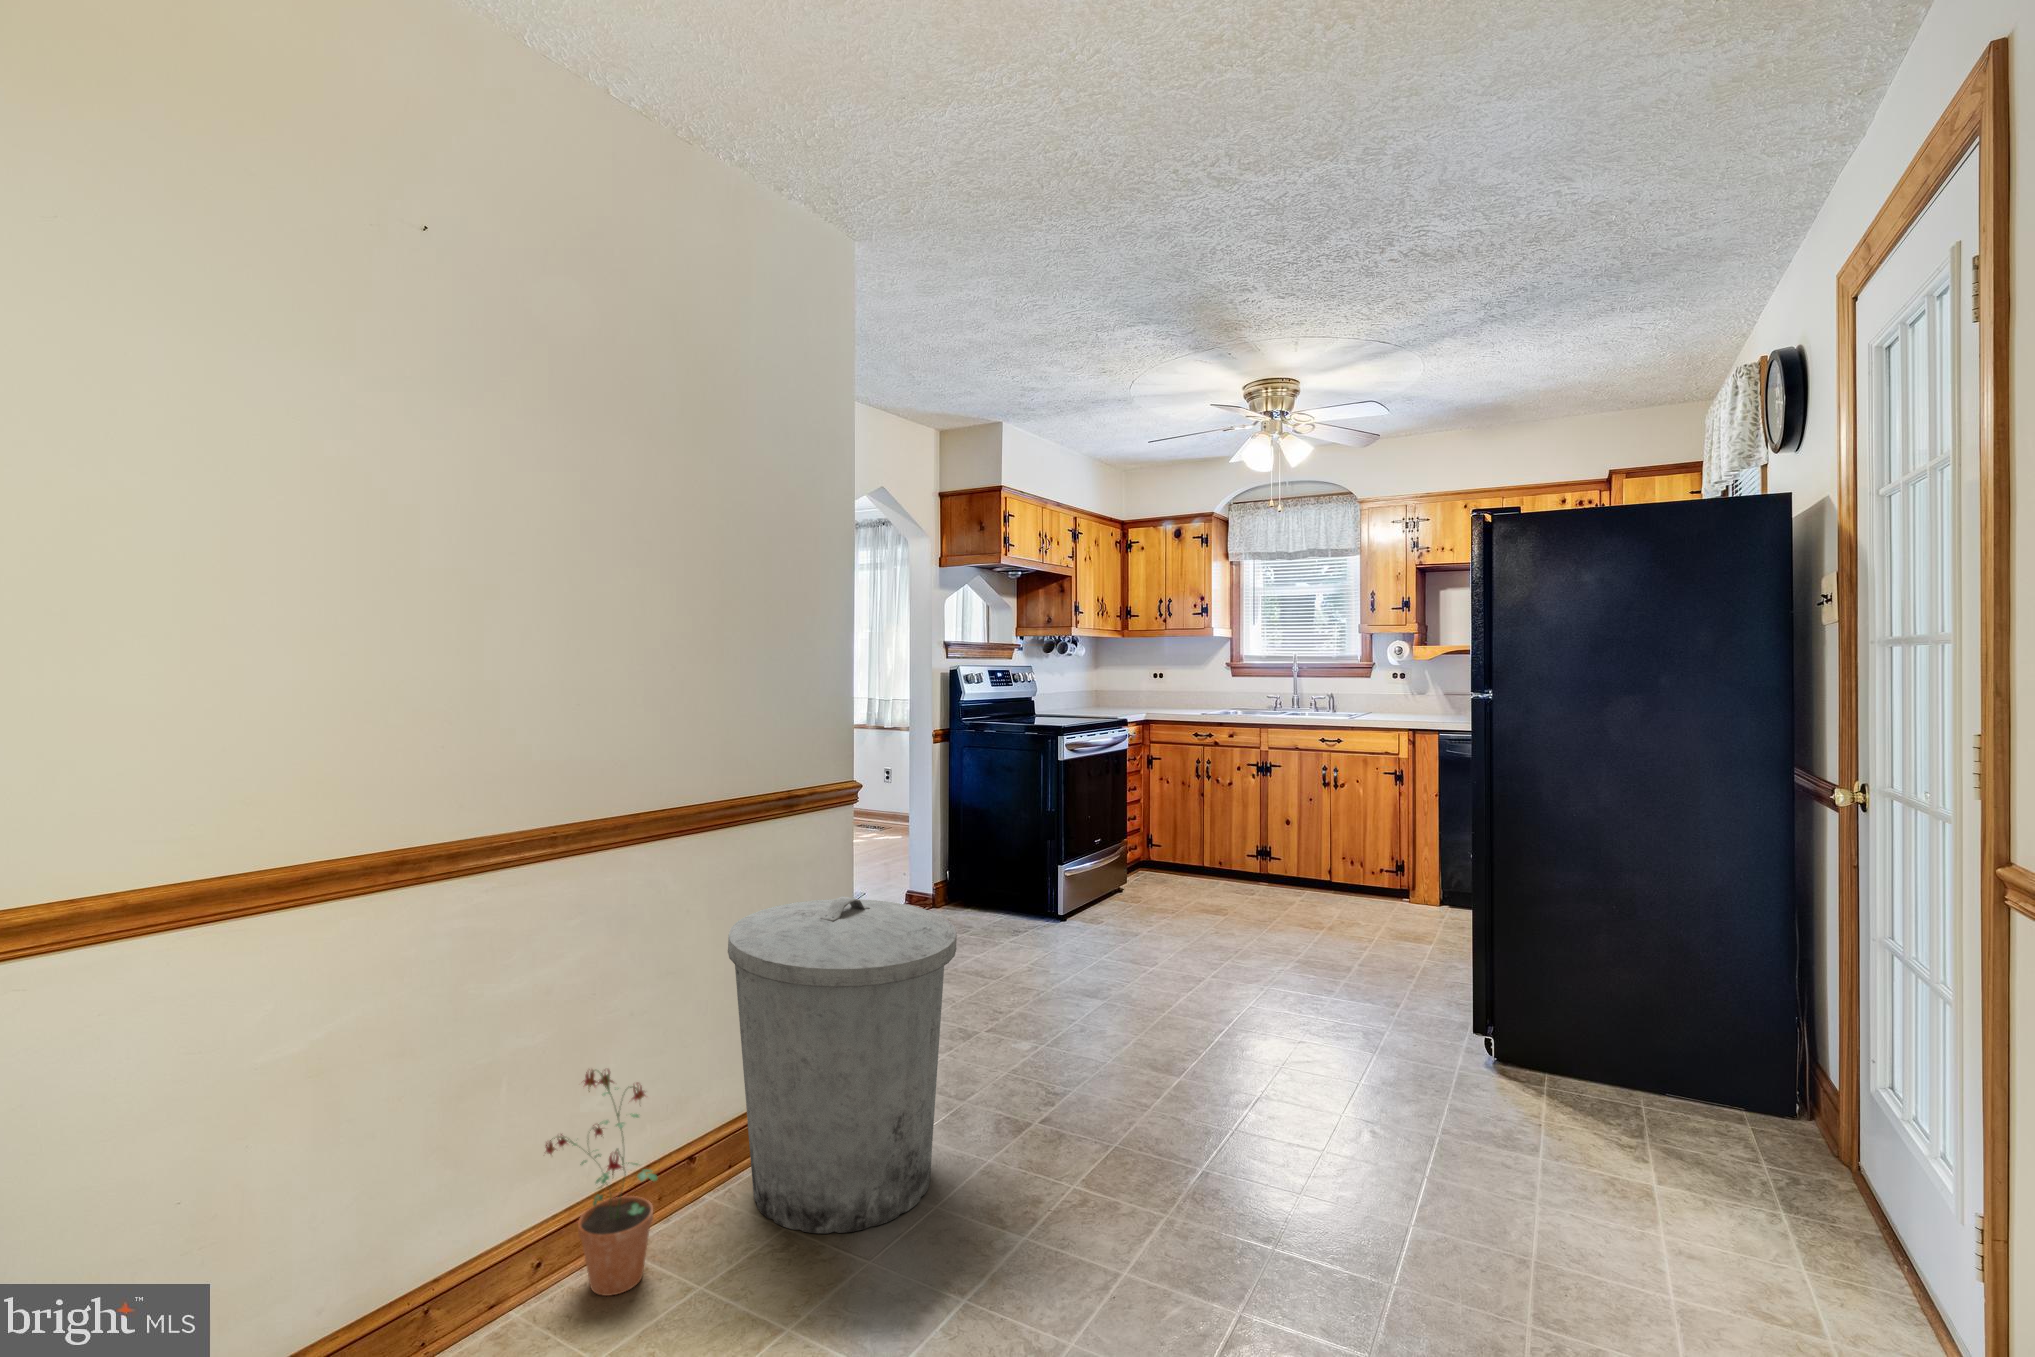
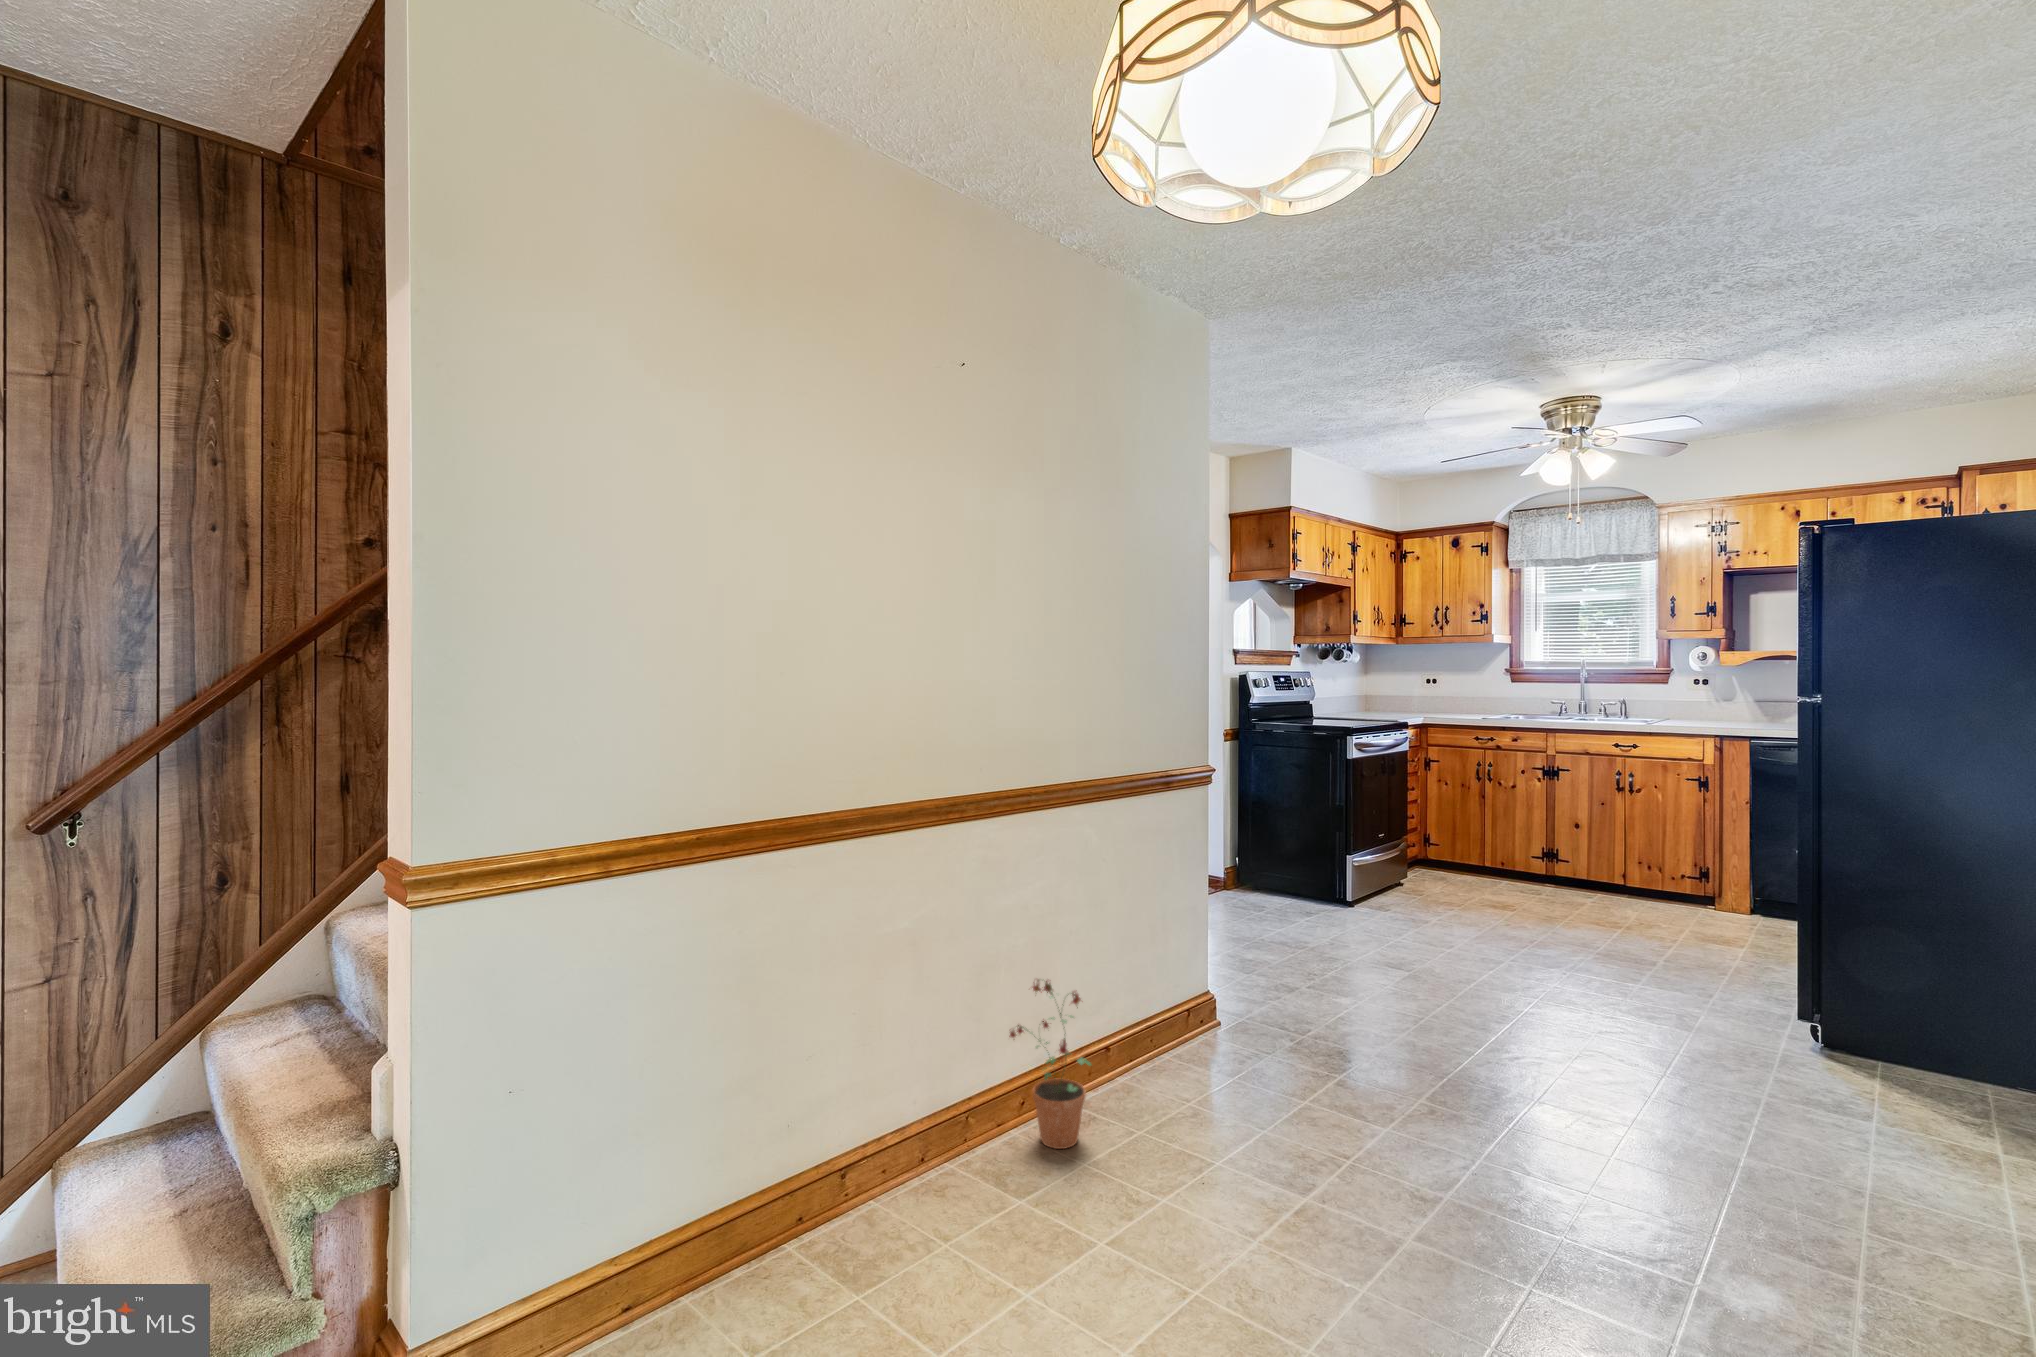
trash can: present [728,896,957,1234] -> none [1124,860,1311,1129]

